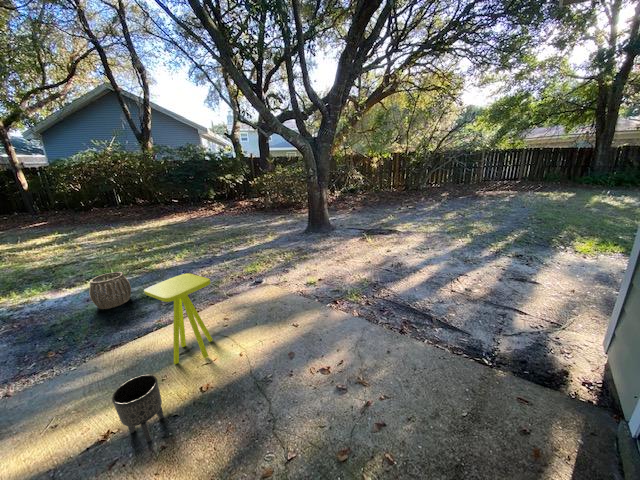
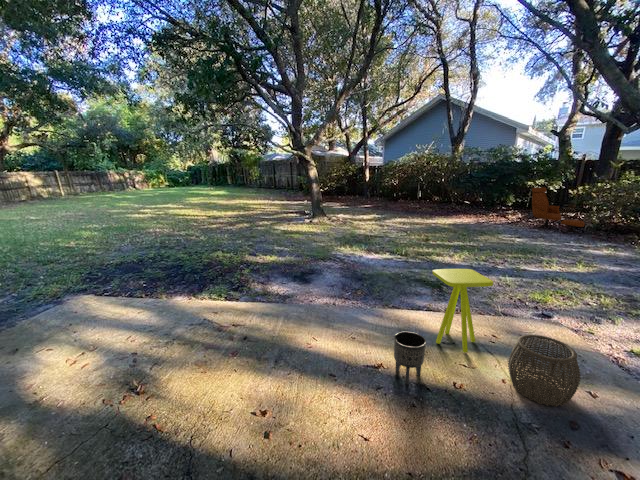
lounge chair: none [224,180,265,214] -> present [532,188,585,233]
woven basket: present [89,272,131,309] -> present [508,335,581,407]

